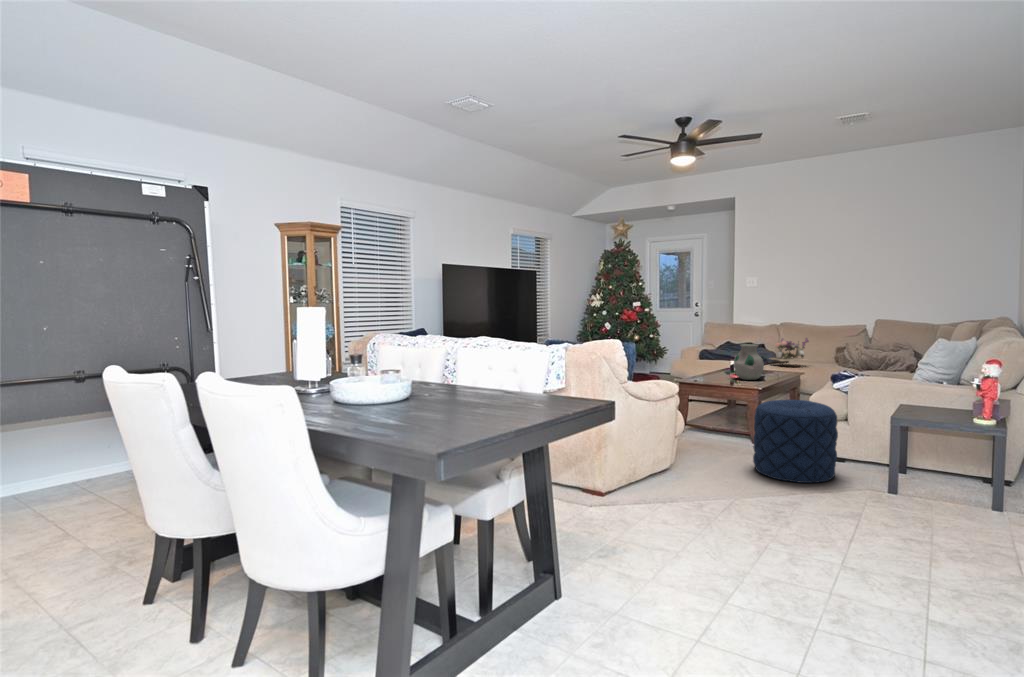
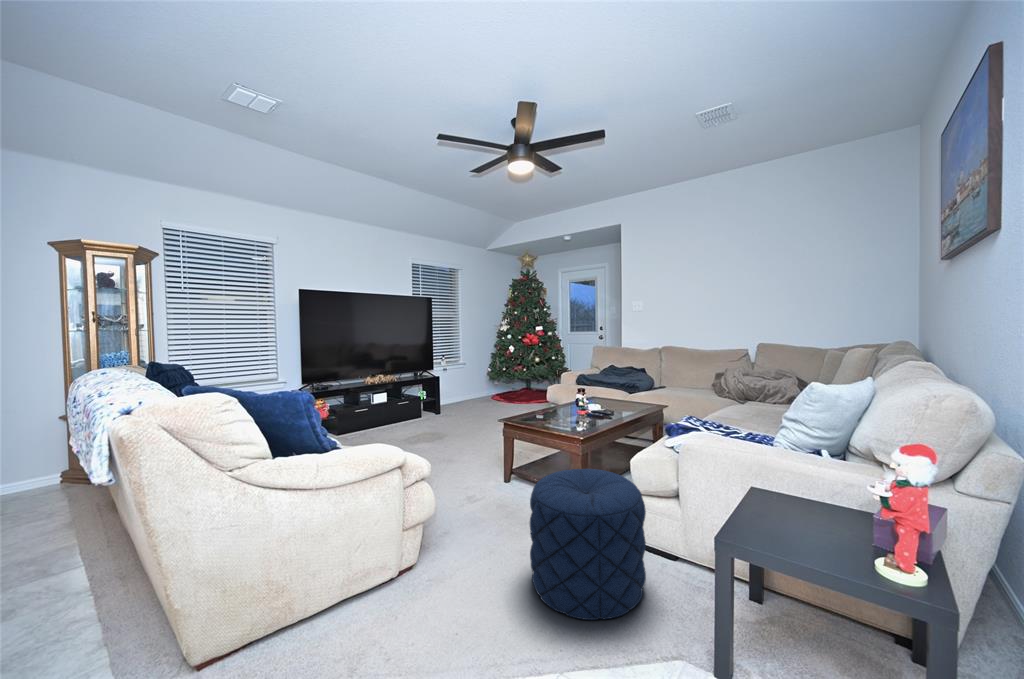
flower arrangement: present [770,337,809,365] -> none [640,364,682,395]
vase: present [734,344,764,380] -> none [569,378,604,422]

